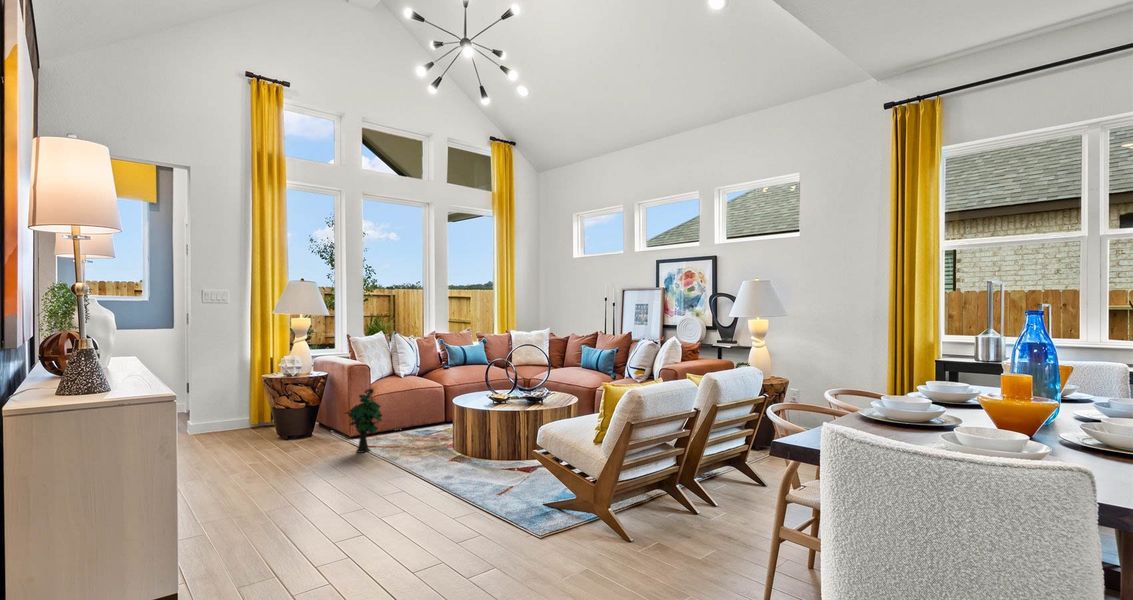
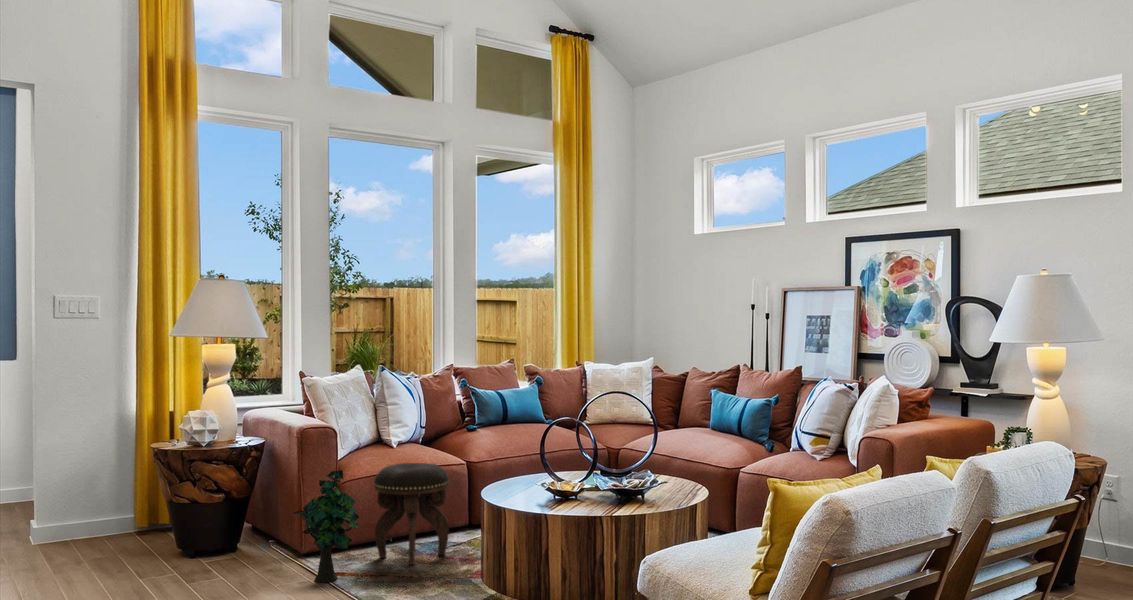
footstool: none [391,386,435,442] -> present [374,463,449,565]

